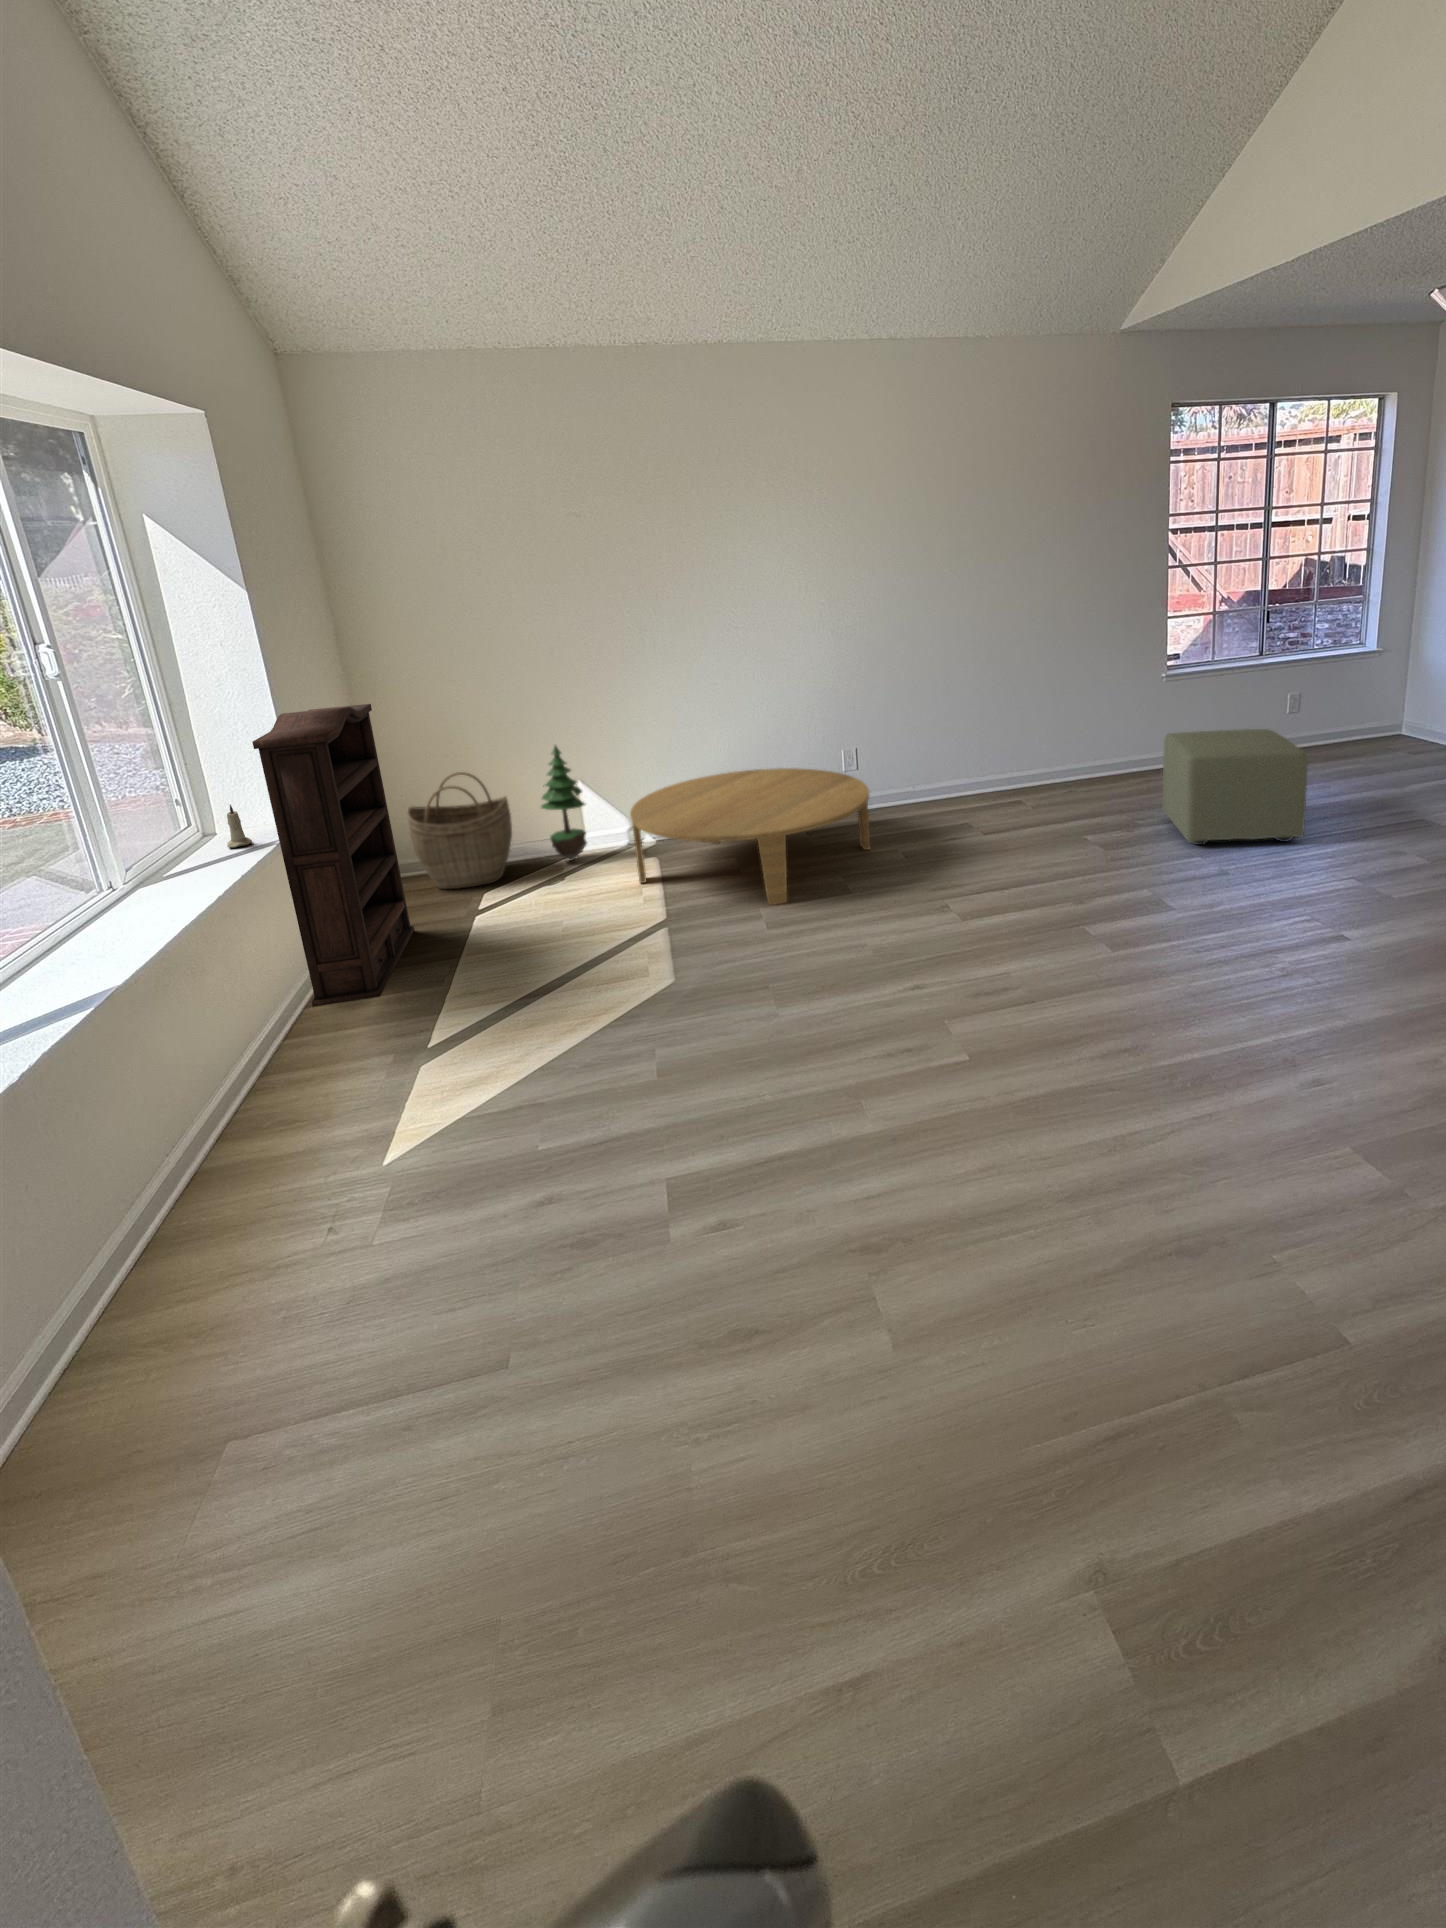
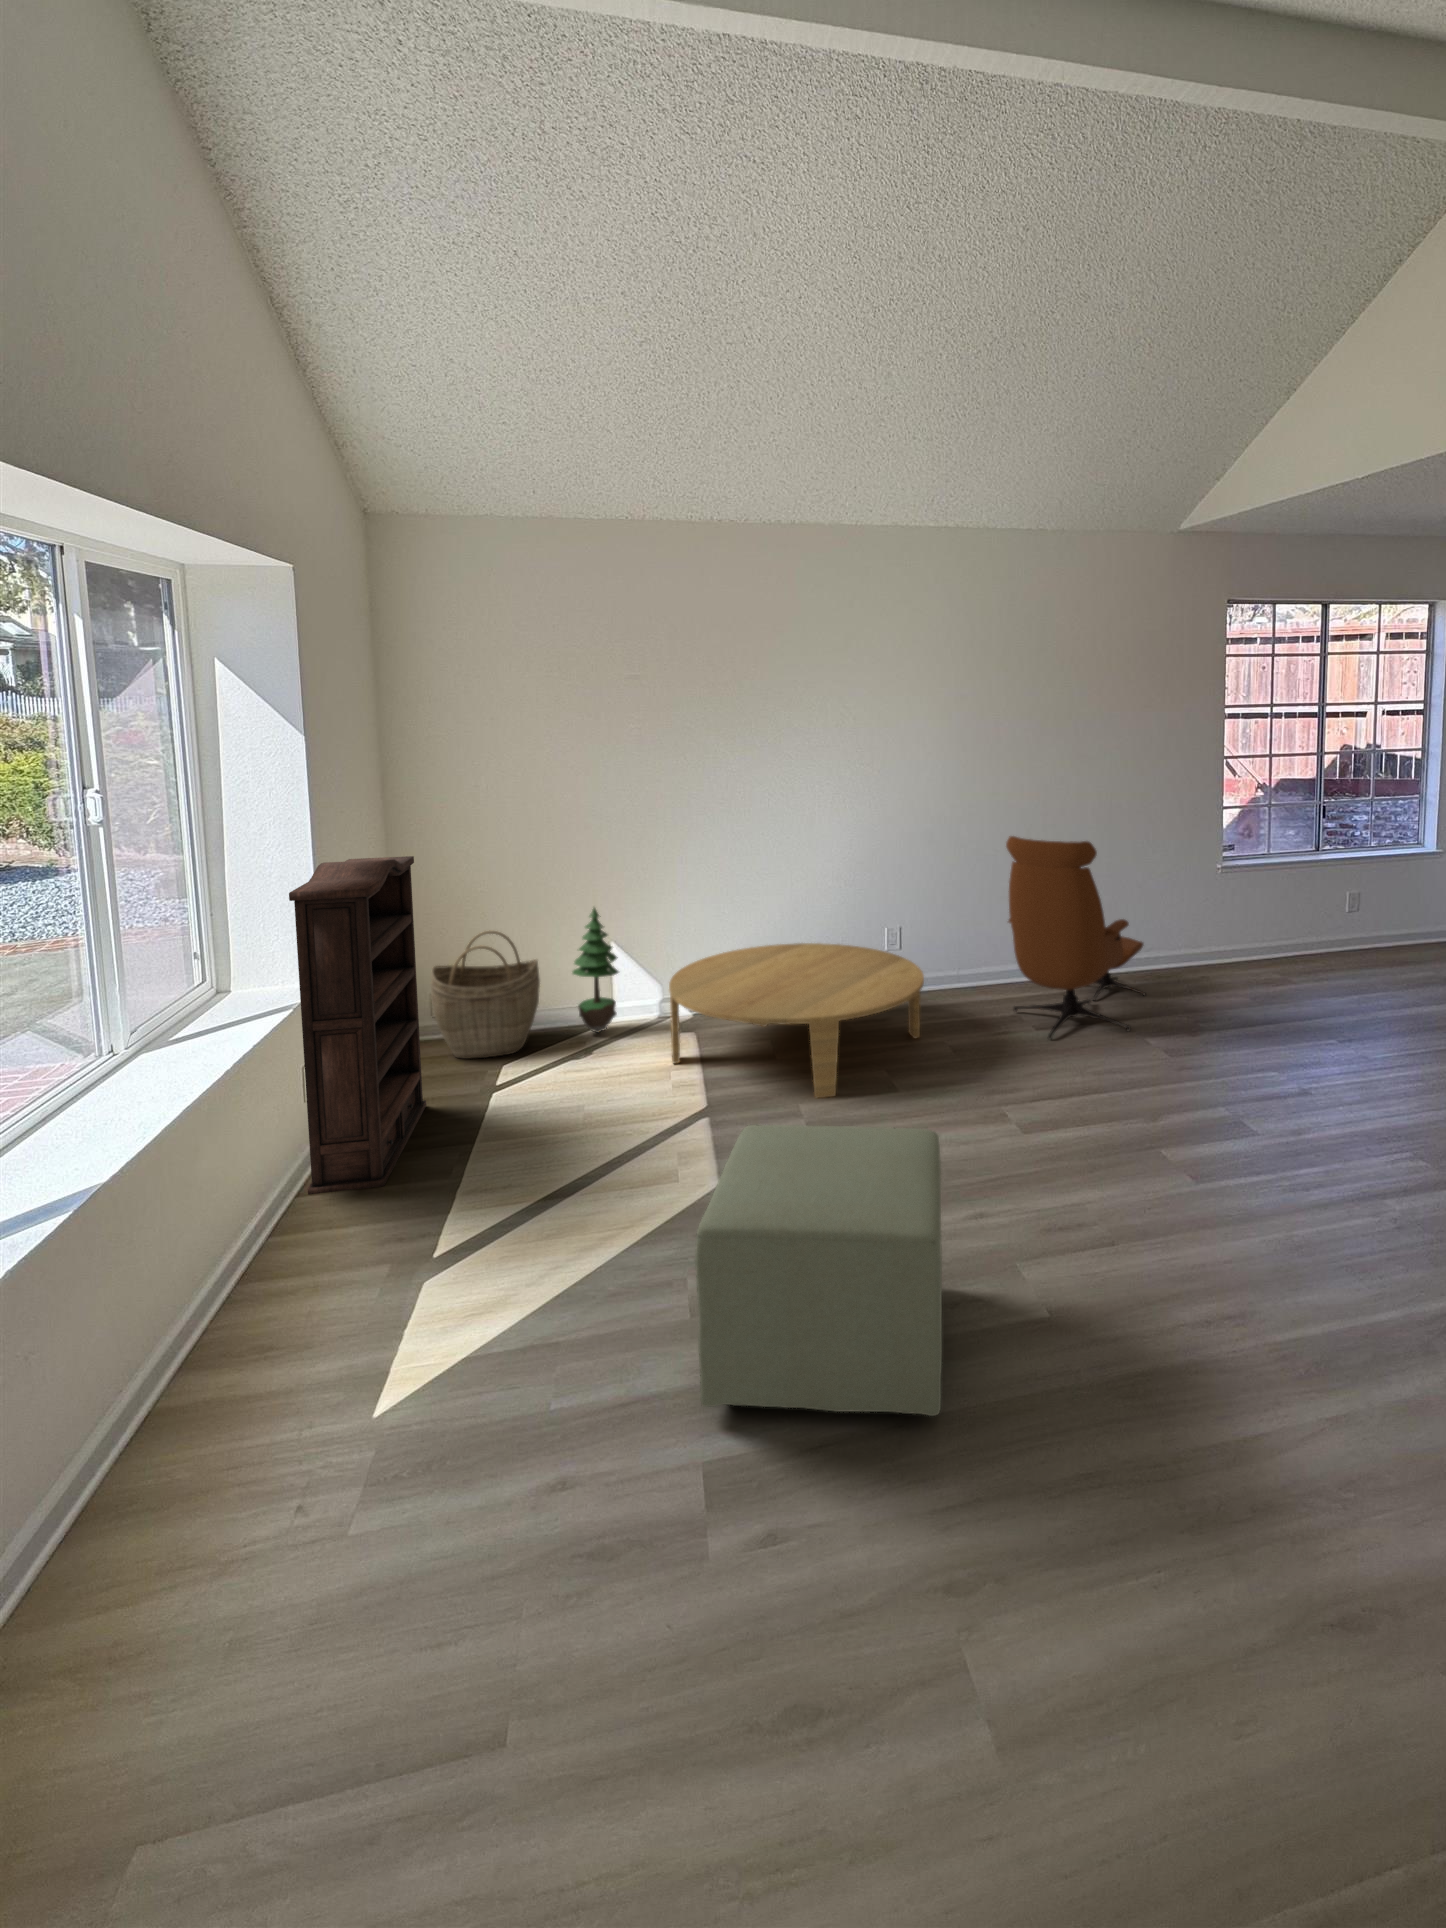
lounge chair: none [943,655,1087,844] -> present [1006,836,1145,1039]
ottoman: present [1162,729,1307,845] -> present [695,1125,942,1416]
candle: present [227,805,252,848] -> none [242,958,270,1007]

